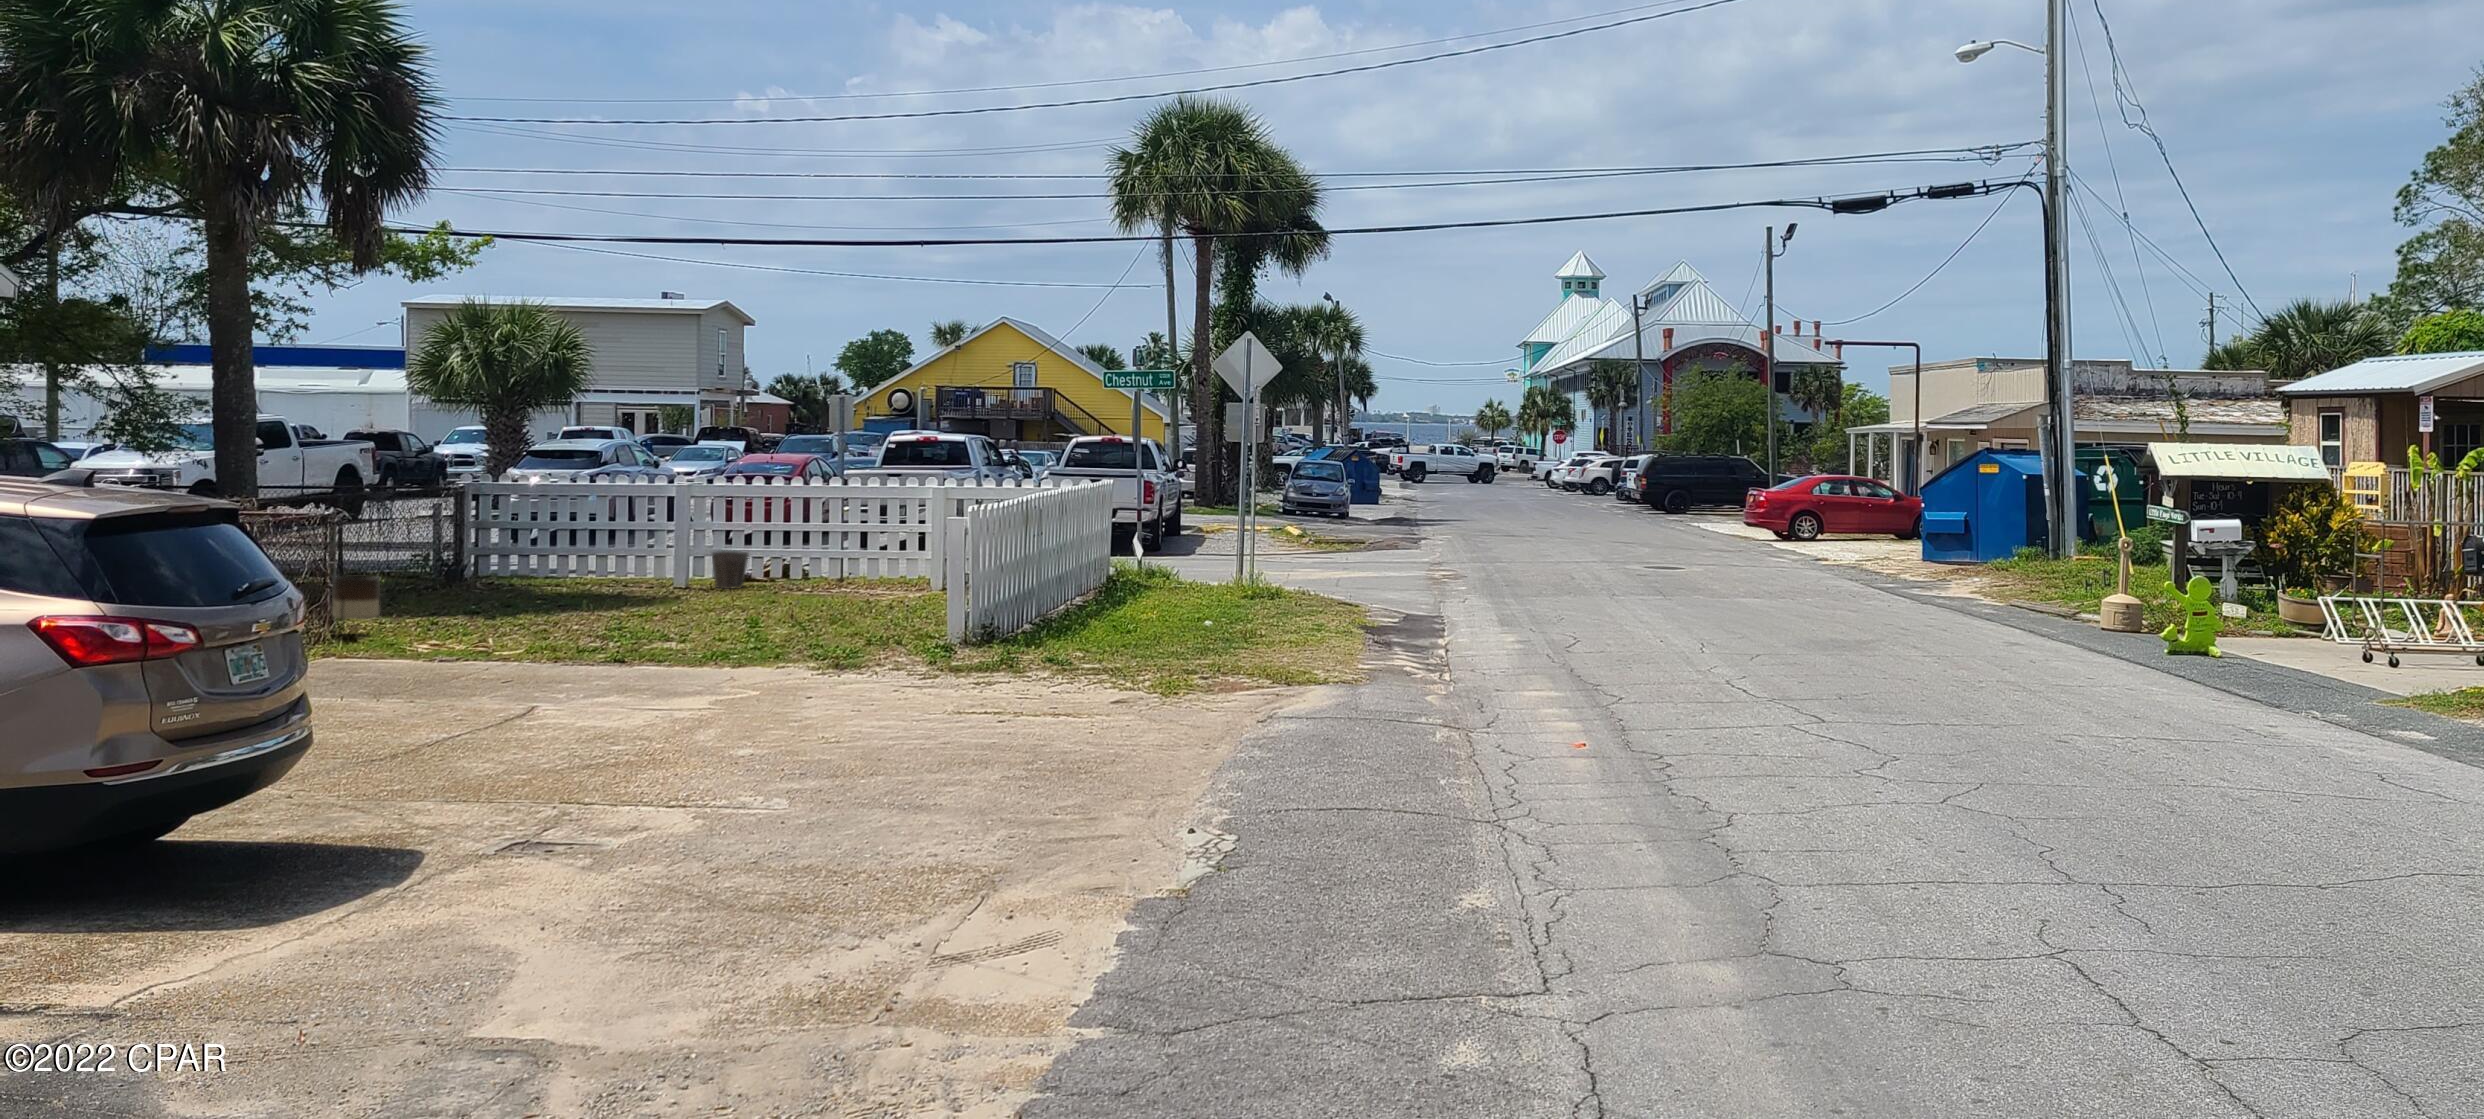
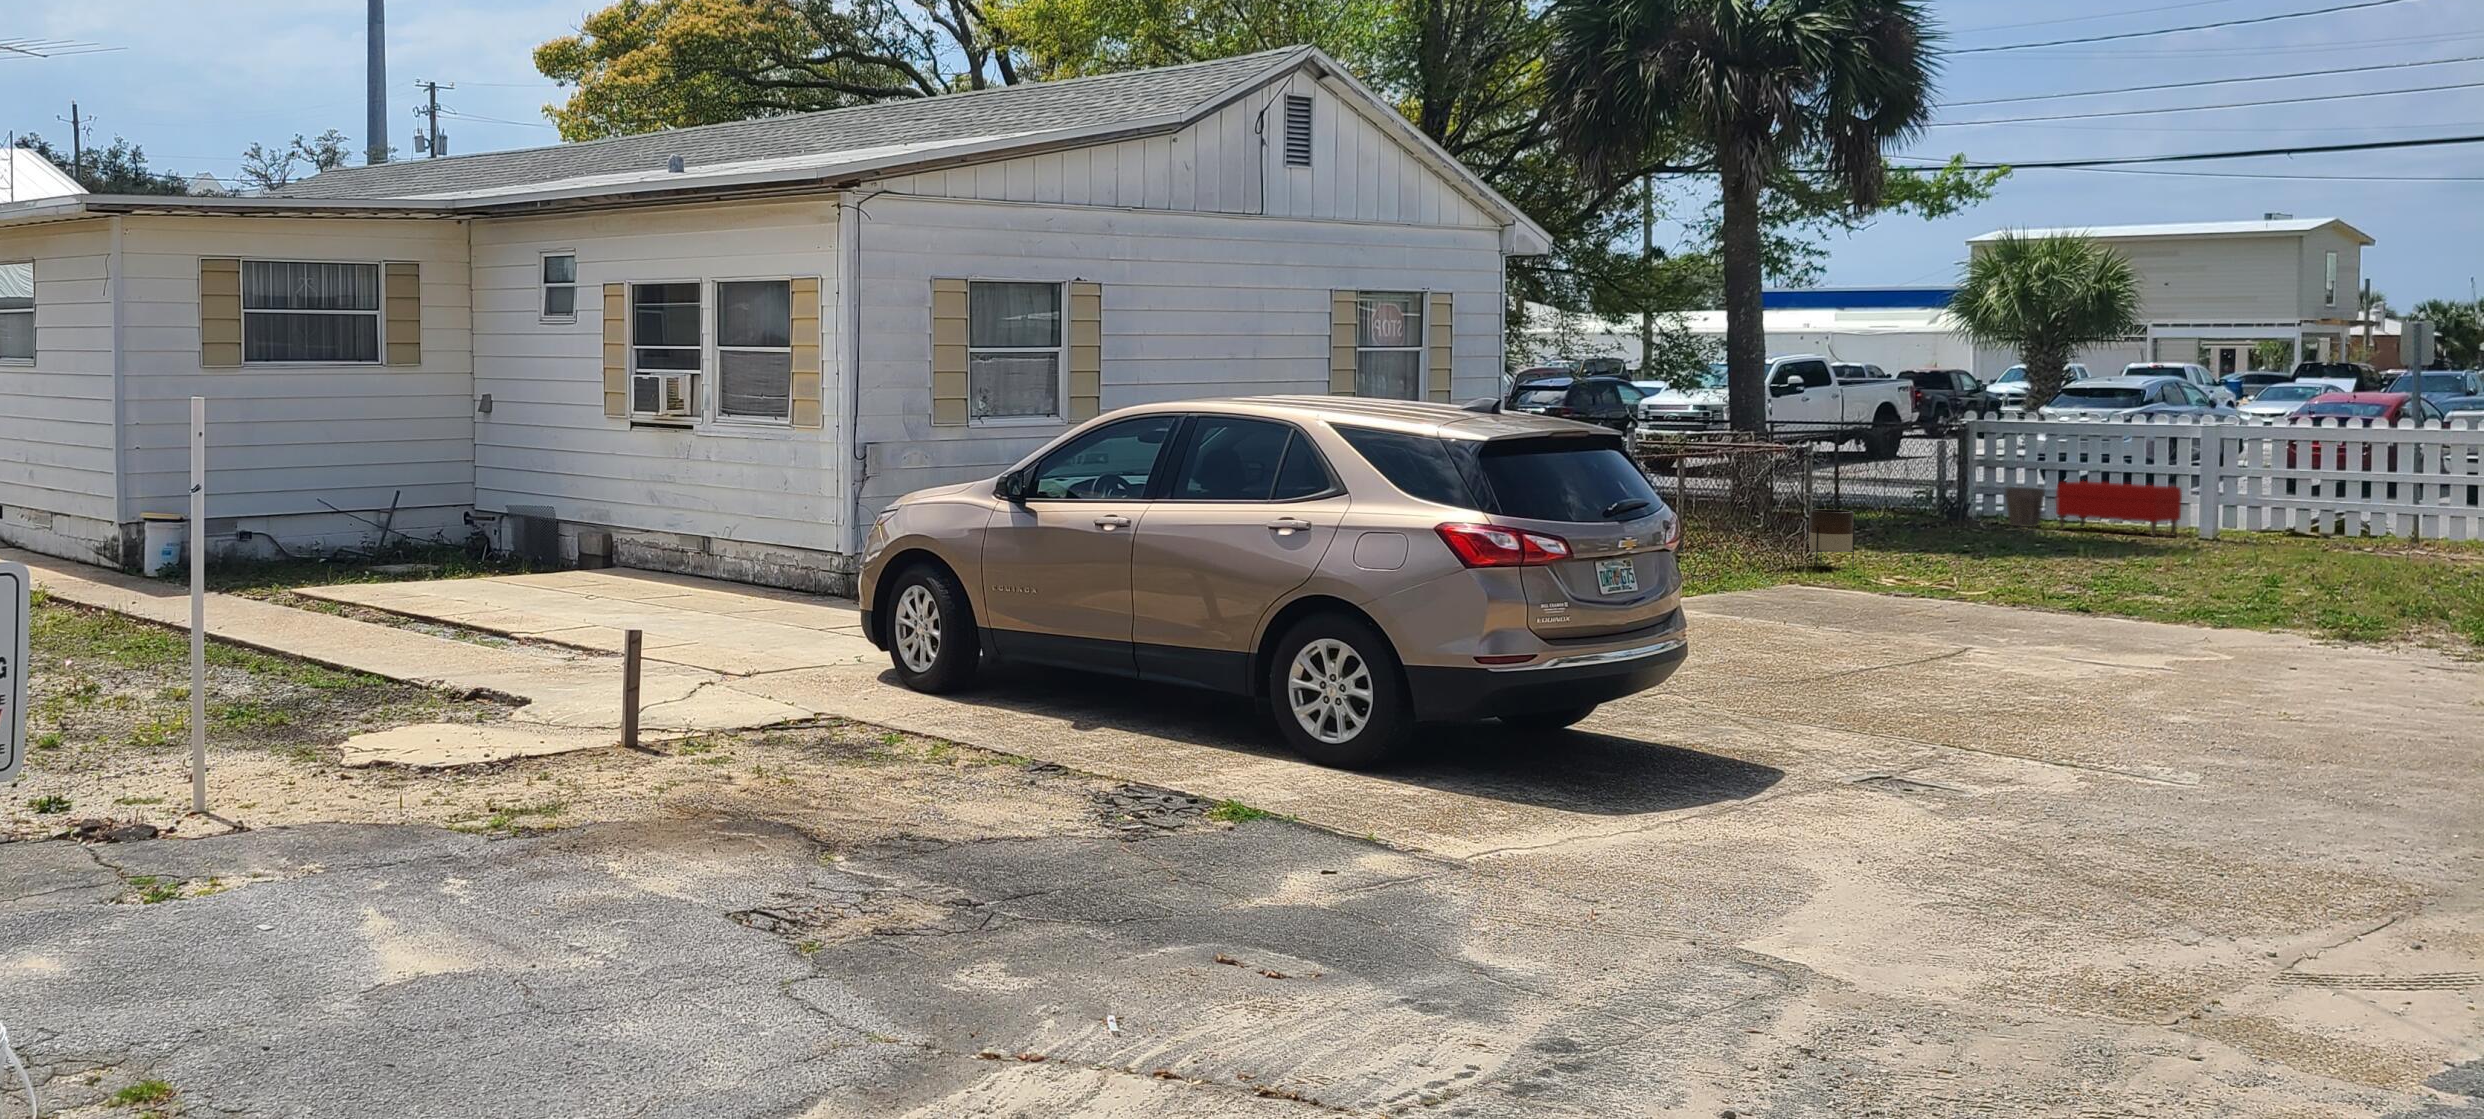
bench: none [555,538,667,588] -> present [2056,481,2182,537]
waste bin: present [712,551,748,589] -> present [2005,487,2045,527]

